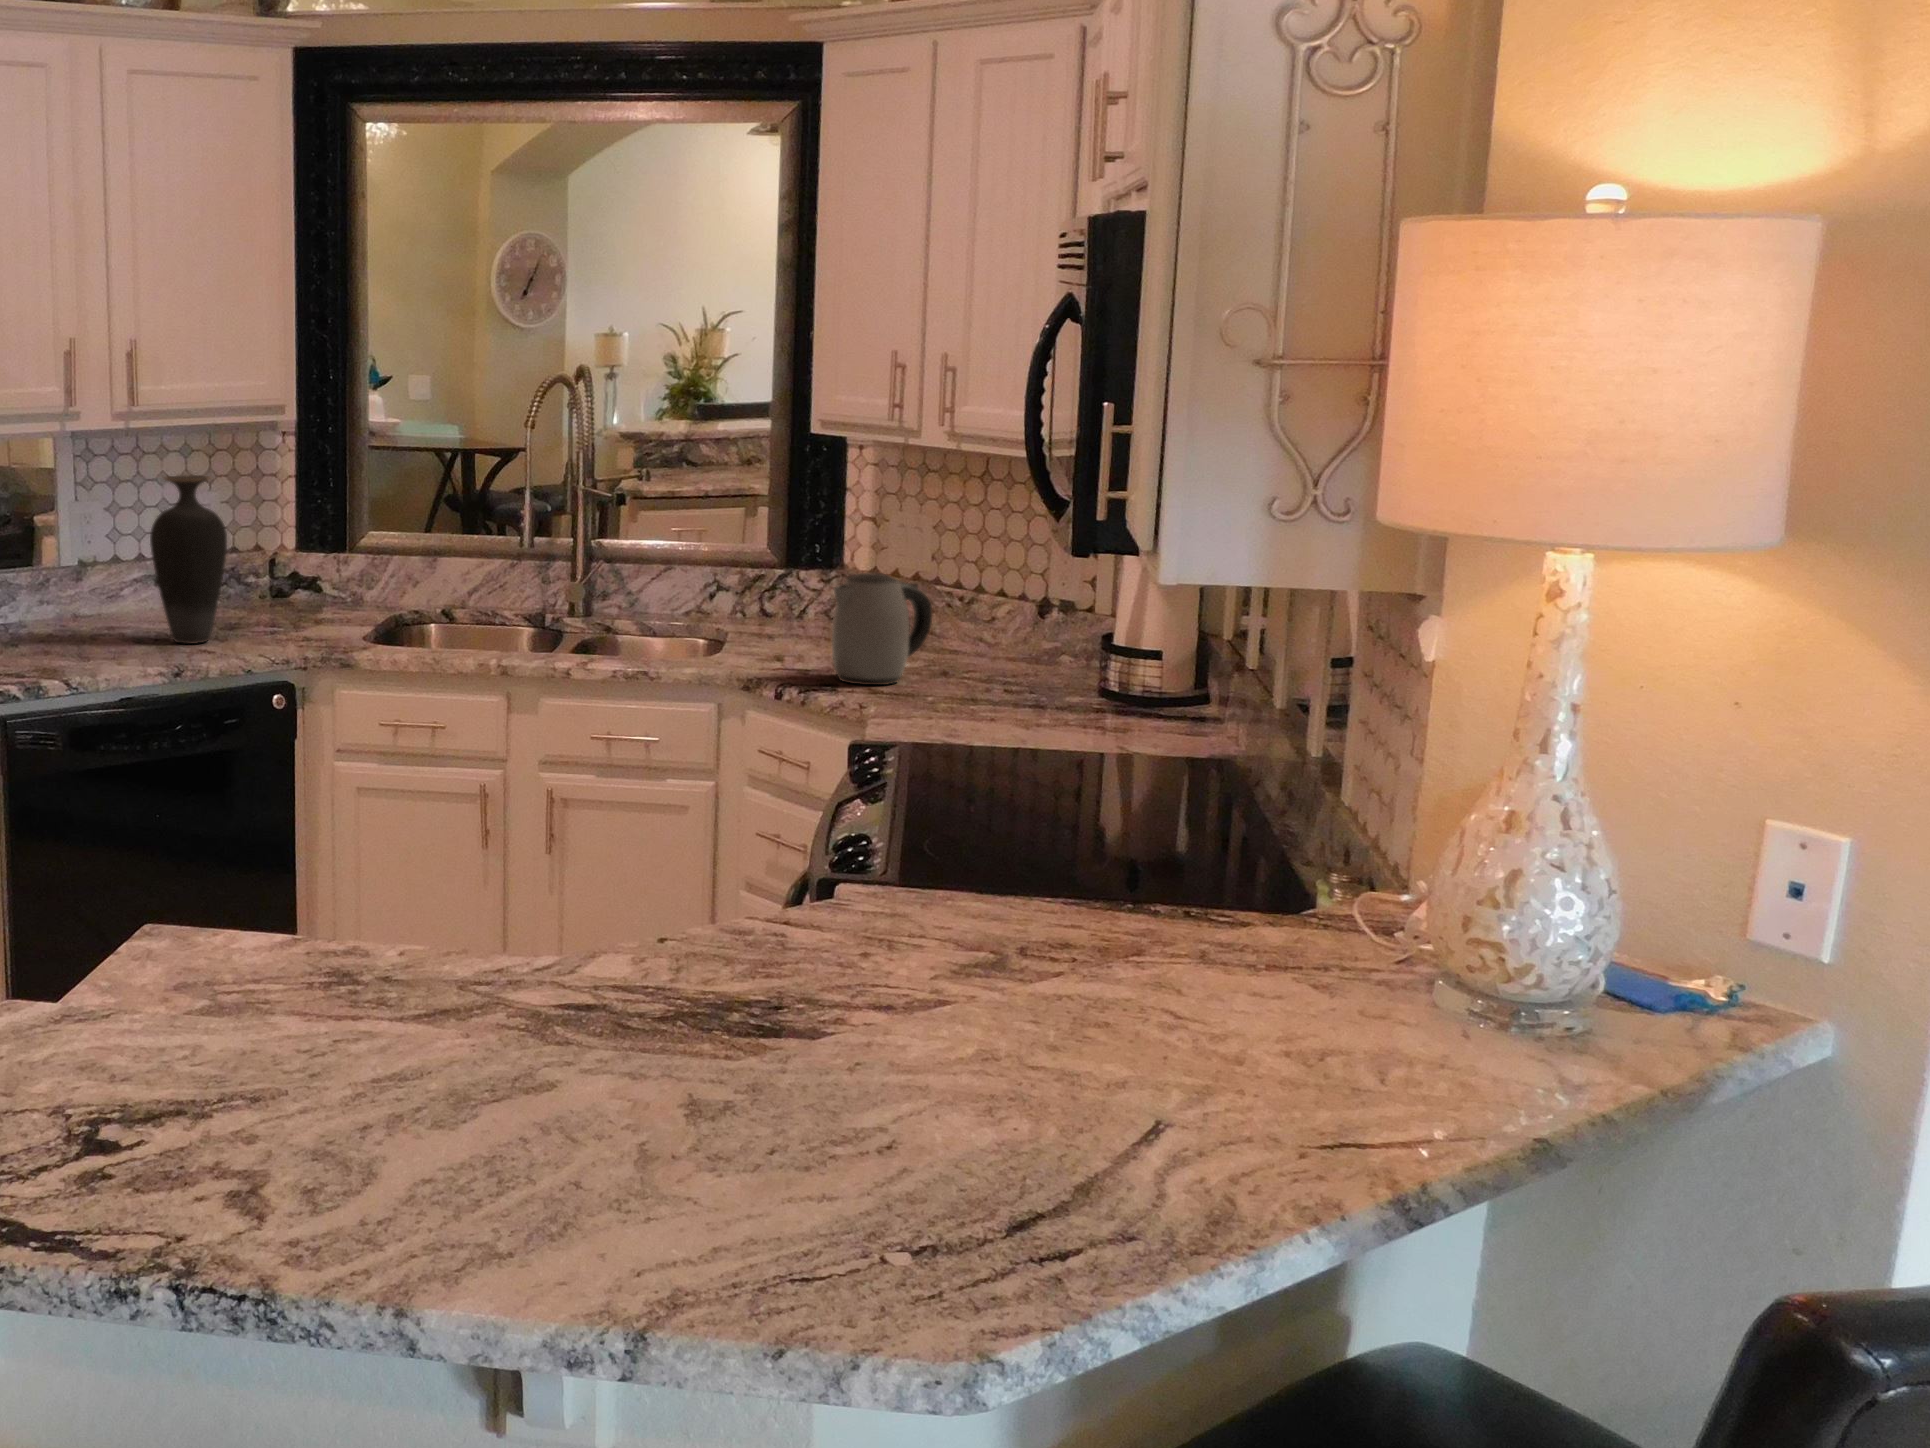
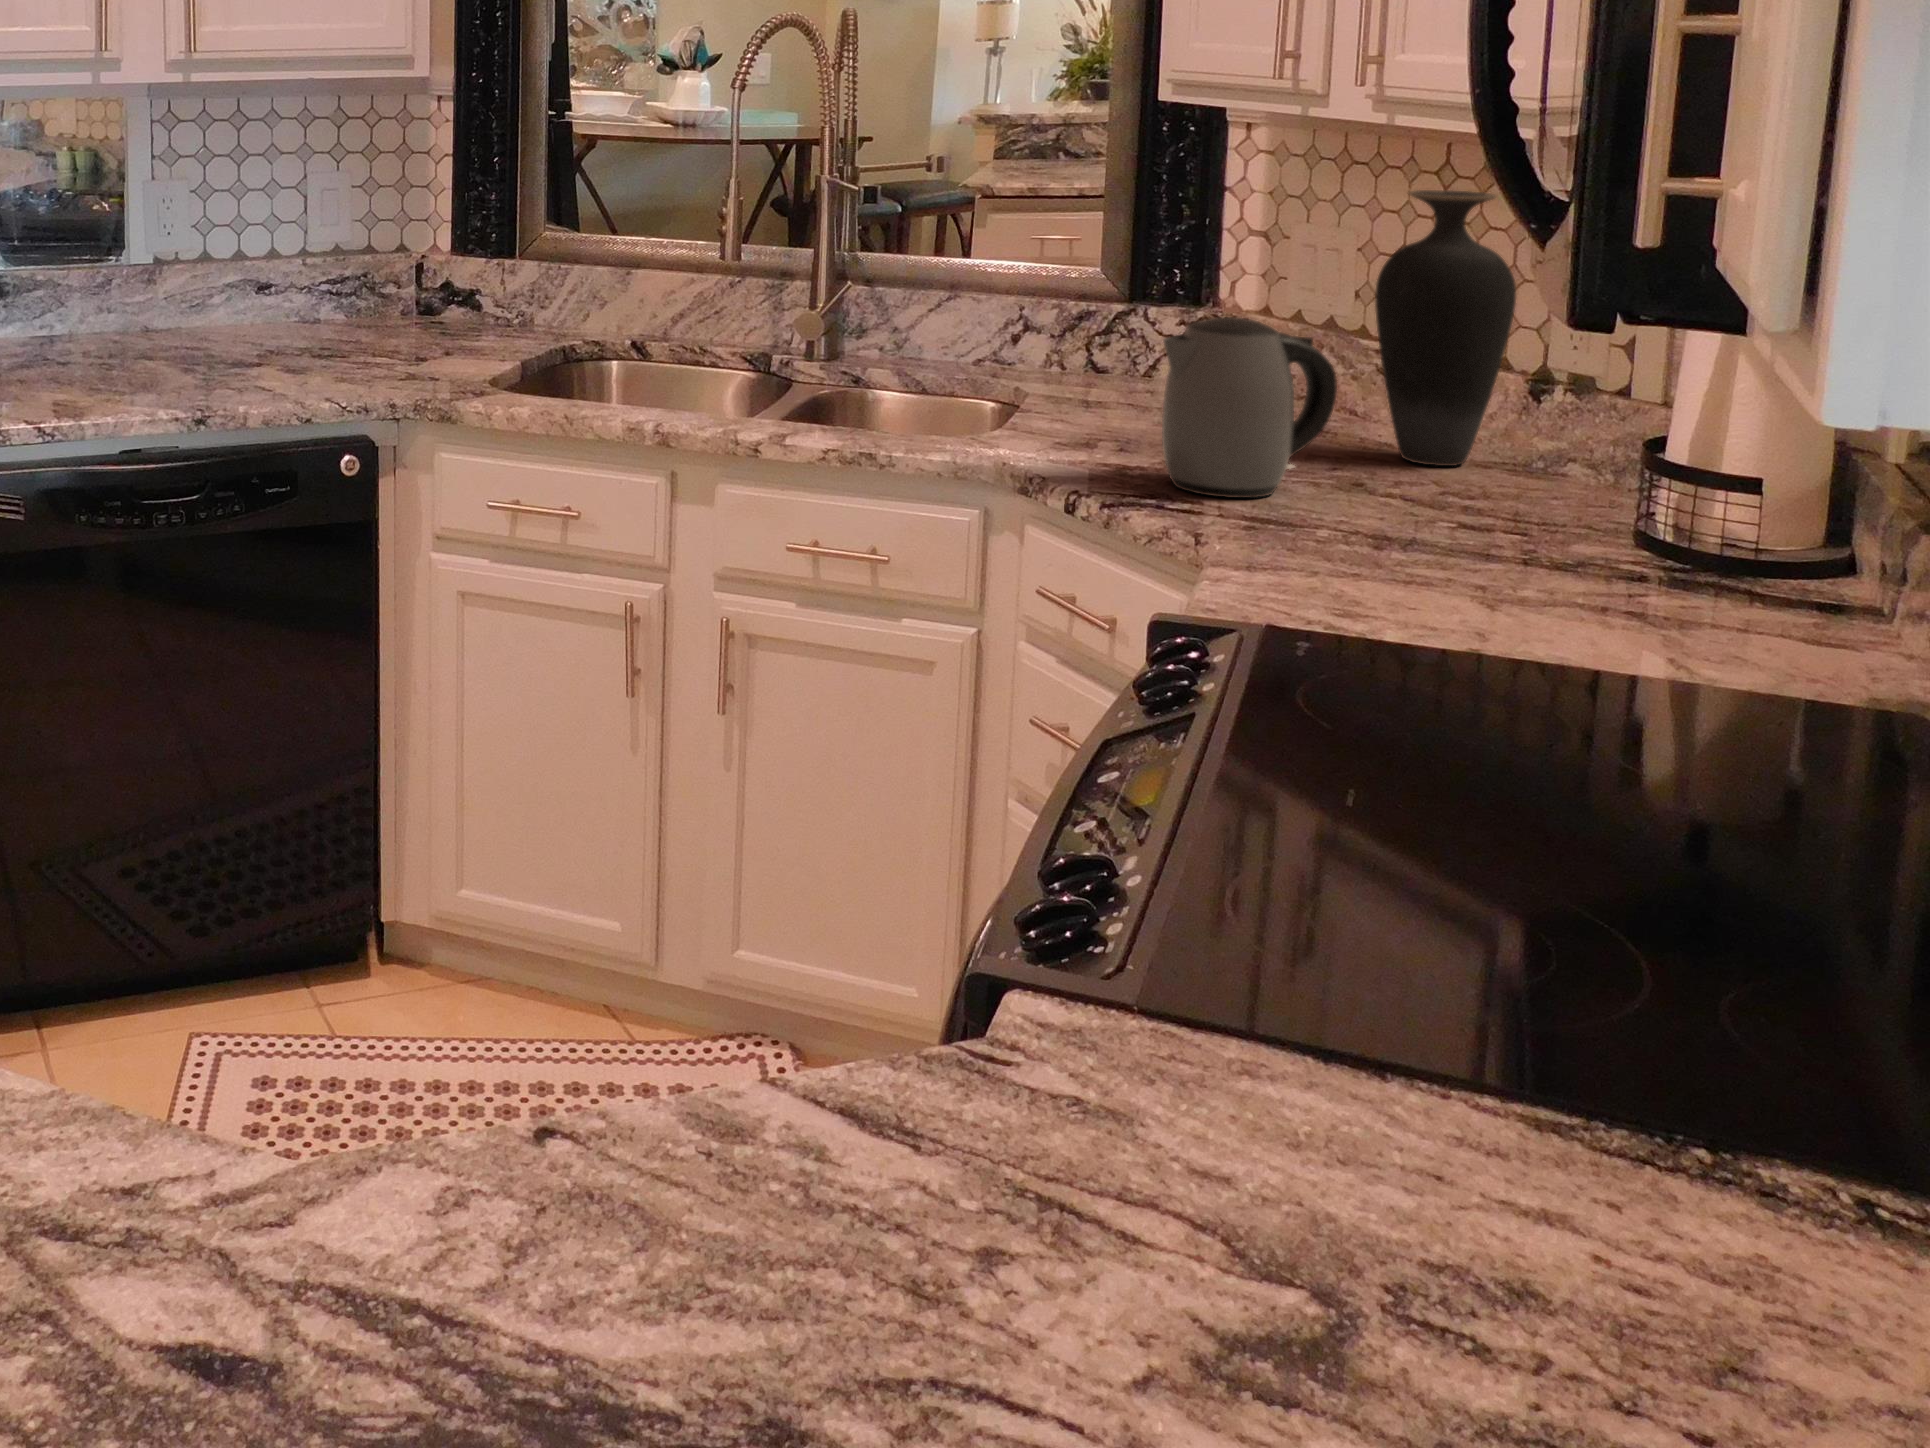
vase: present [150,475,227,644] -> present [1375,190,1516,466]

